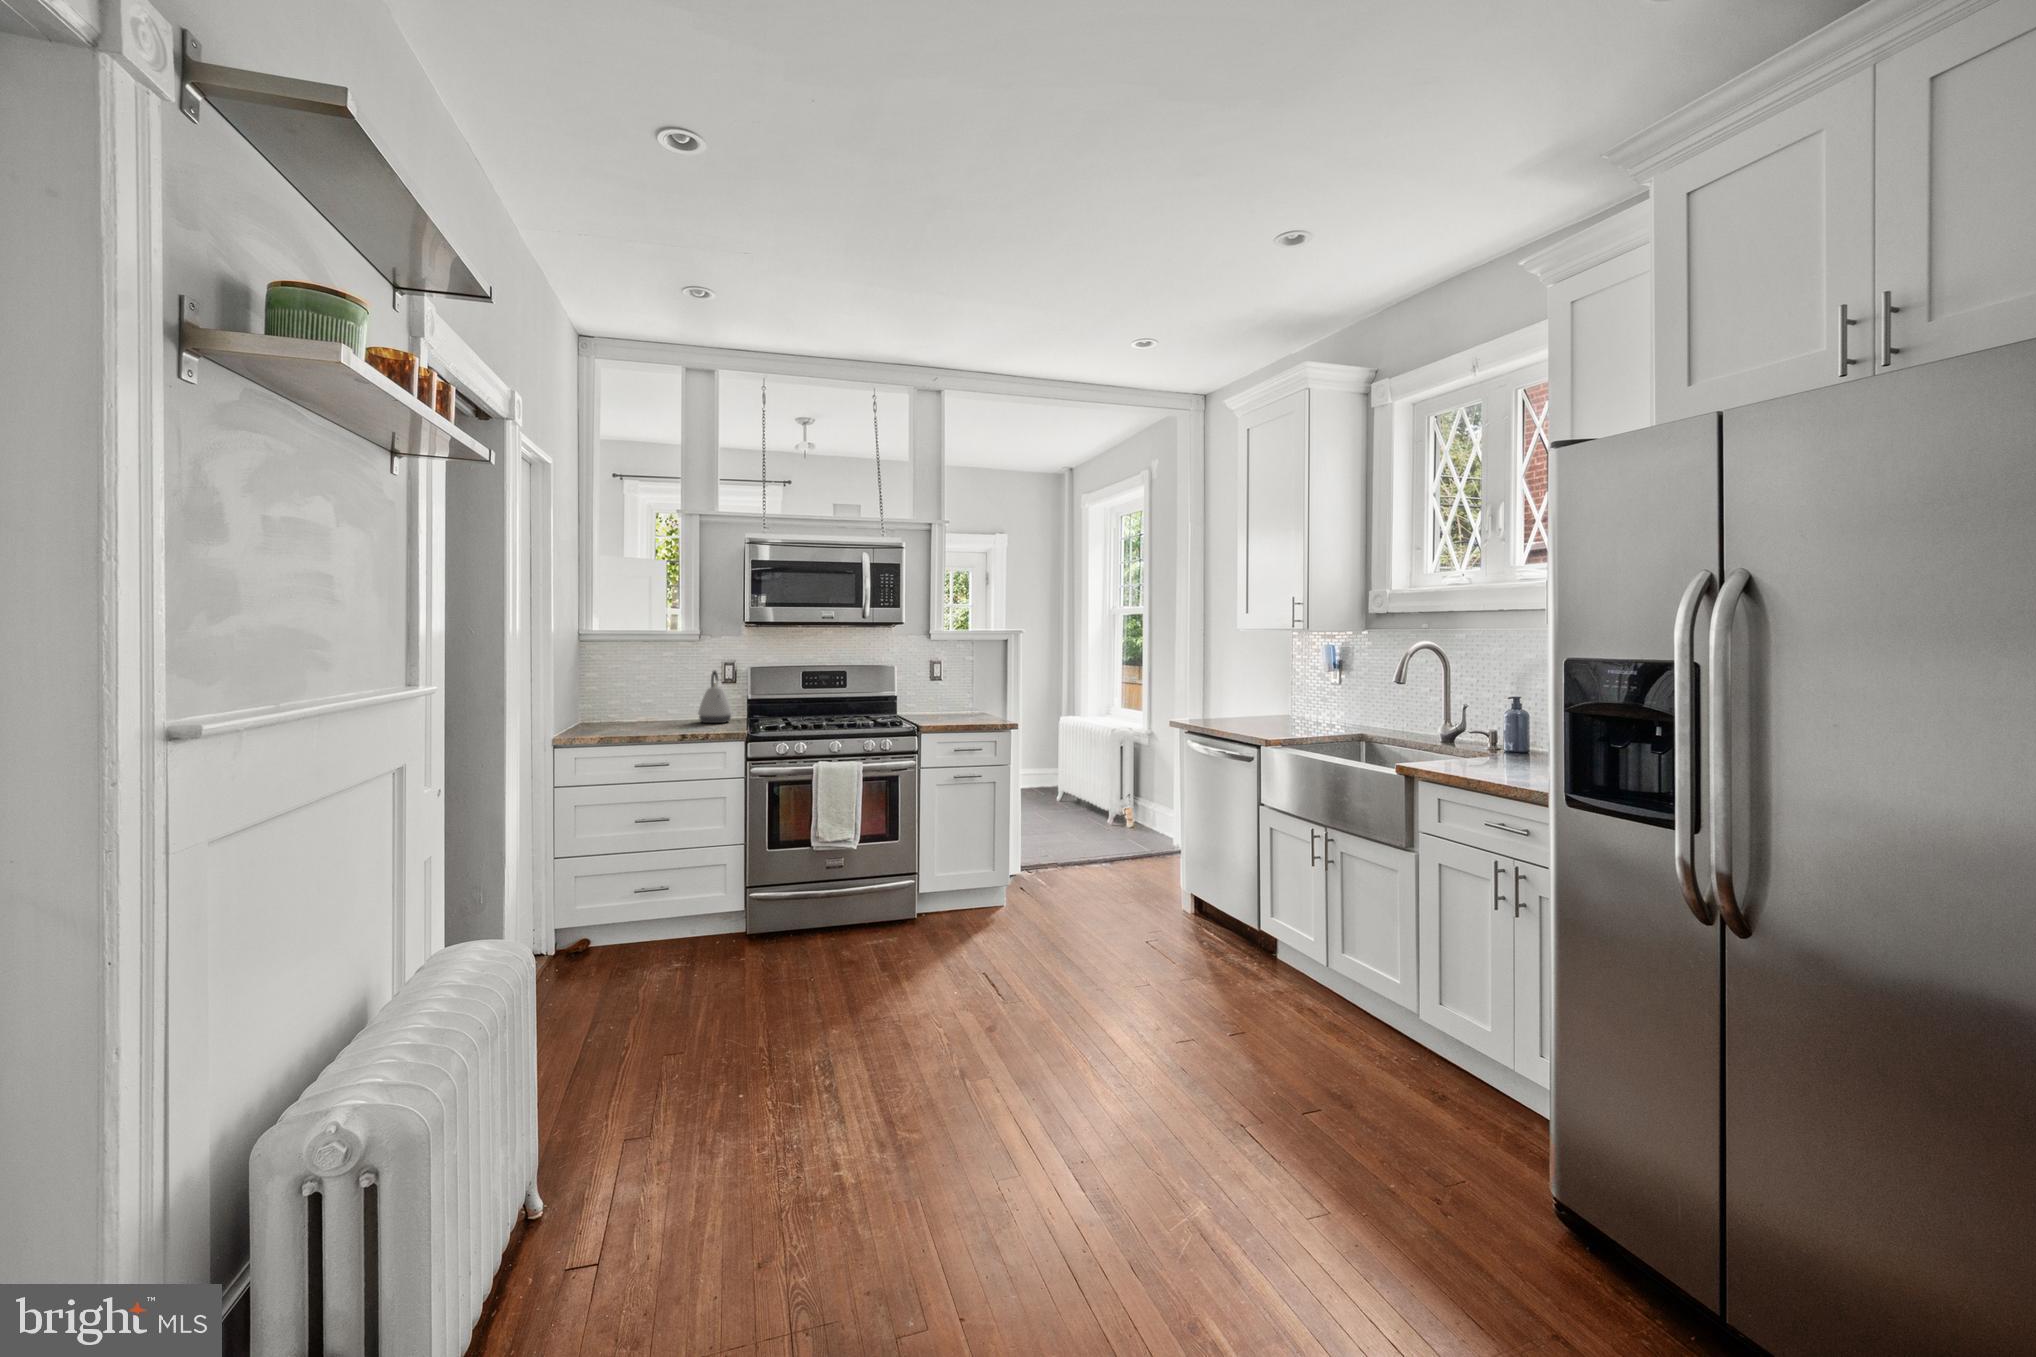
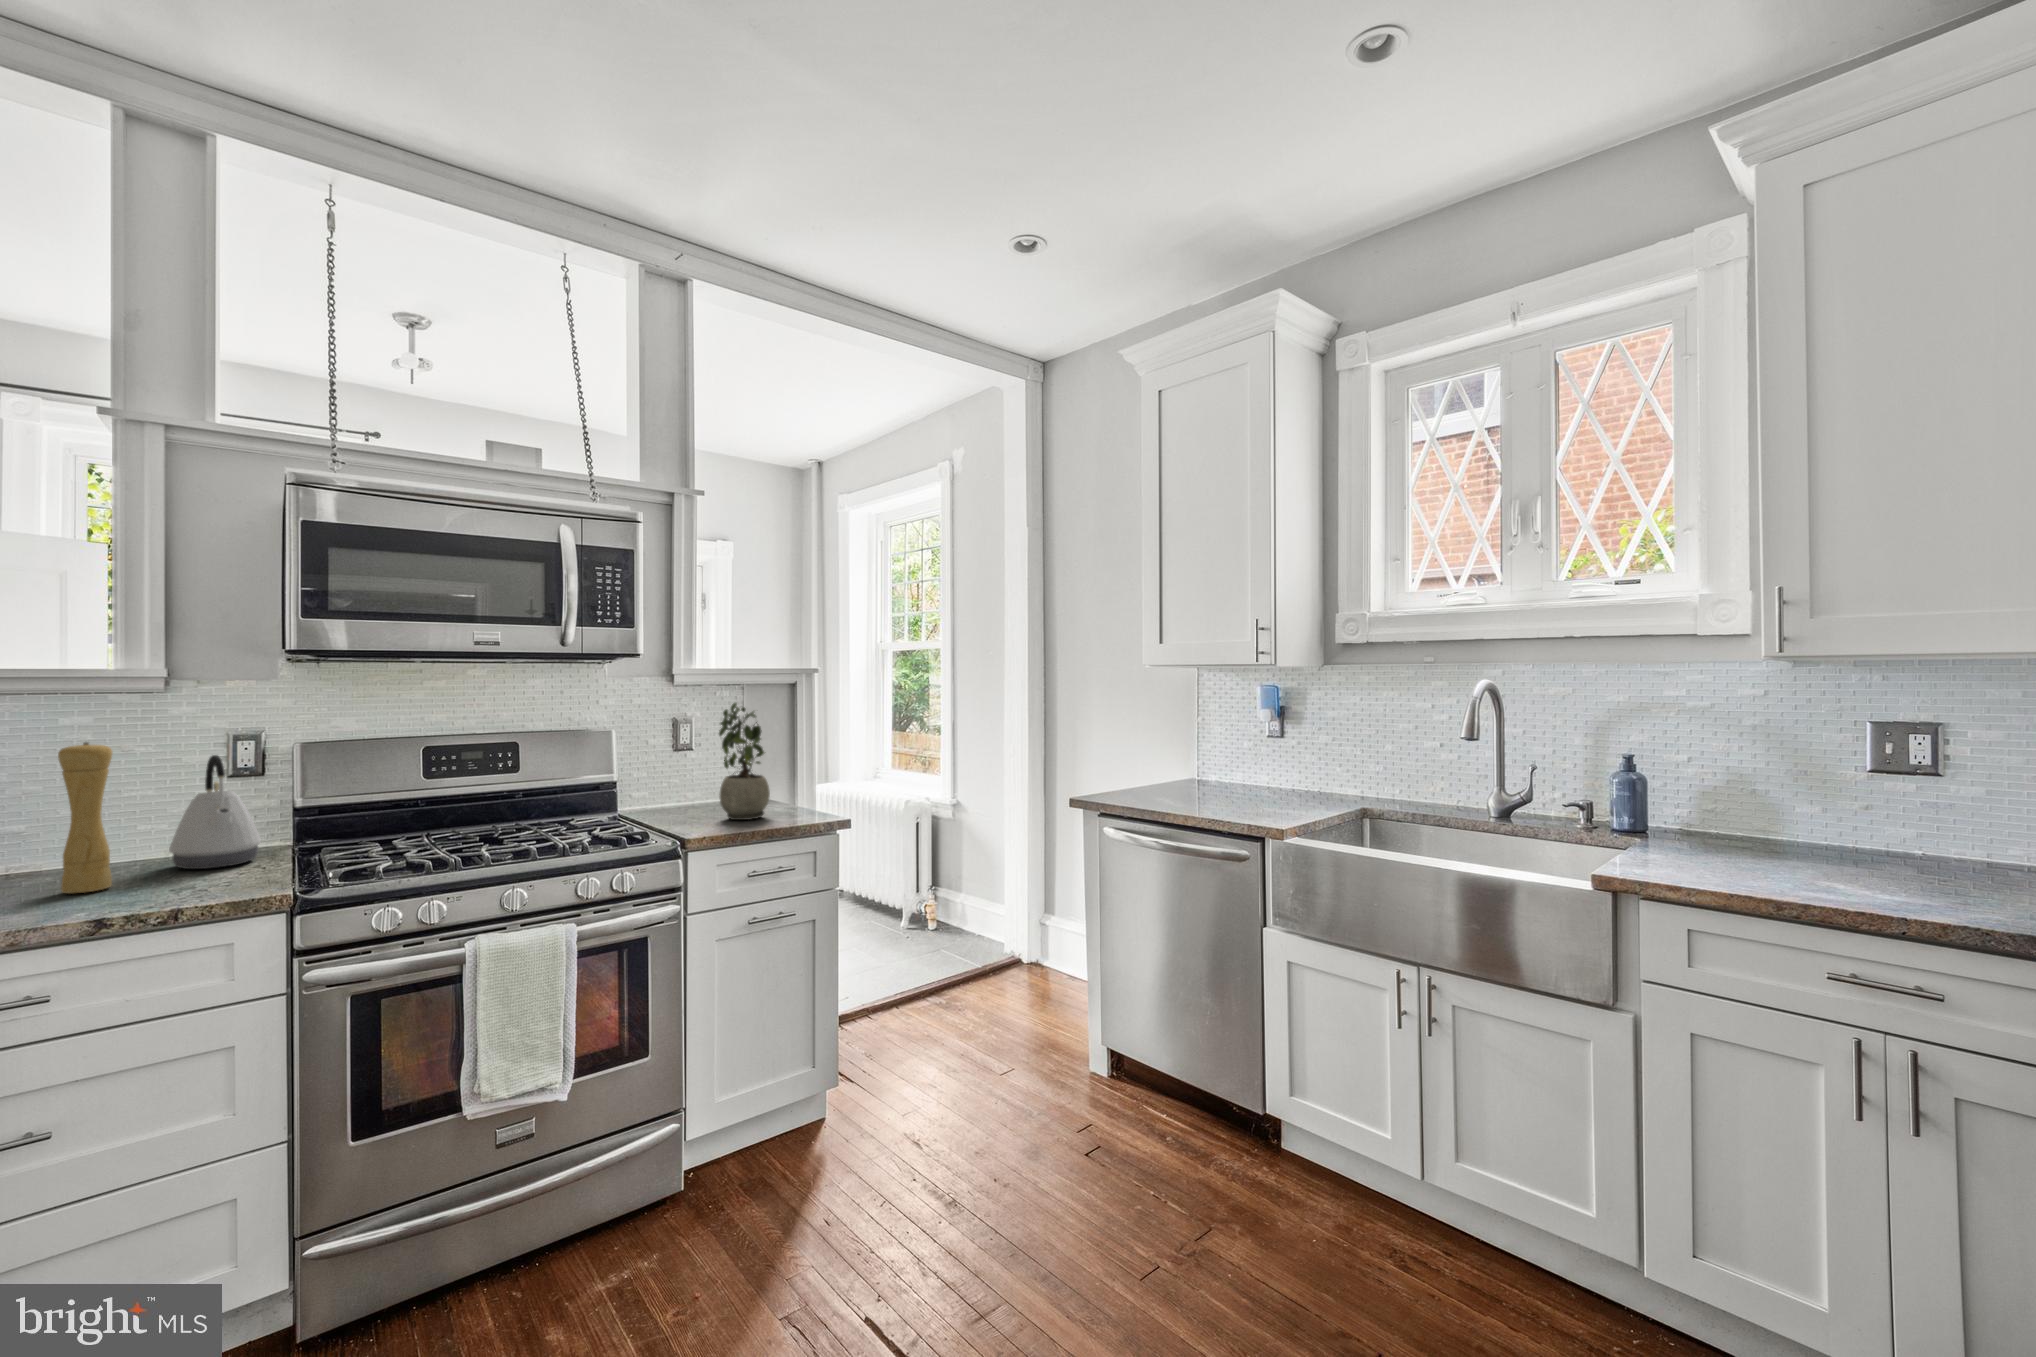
potted plant: none [949,651,977,721] -> present [719,703,770,820]
pepper mill: none [661,662,679,727] -> present [58,742,112,894]

